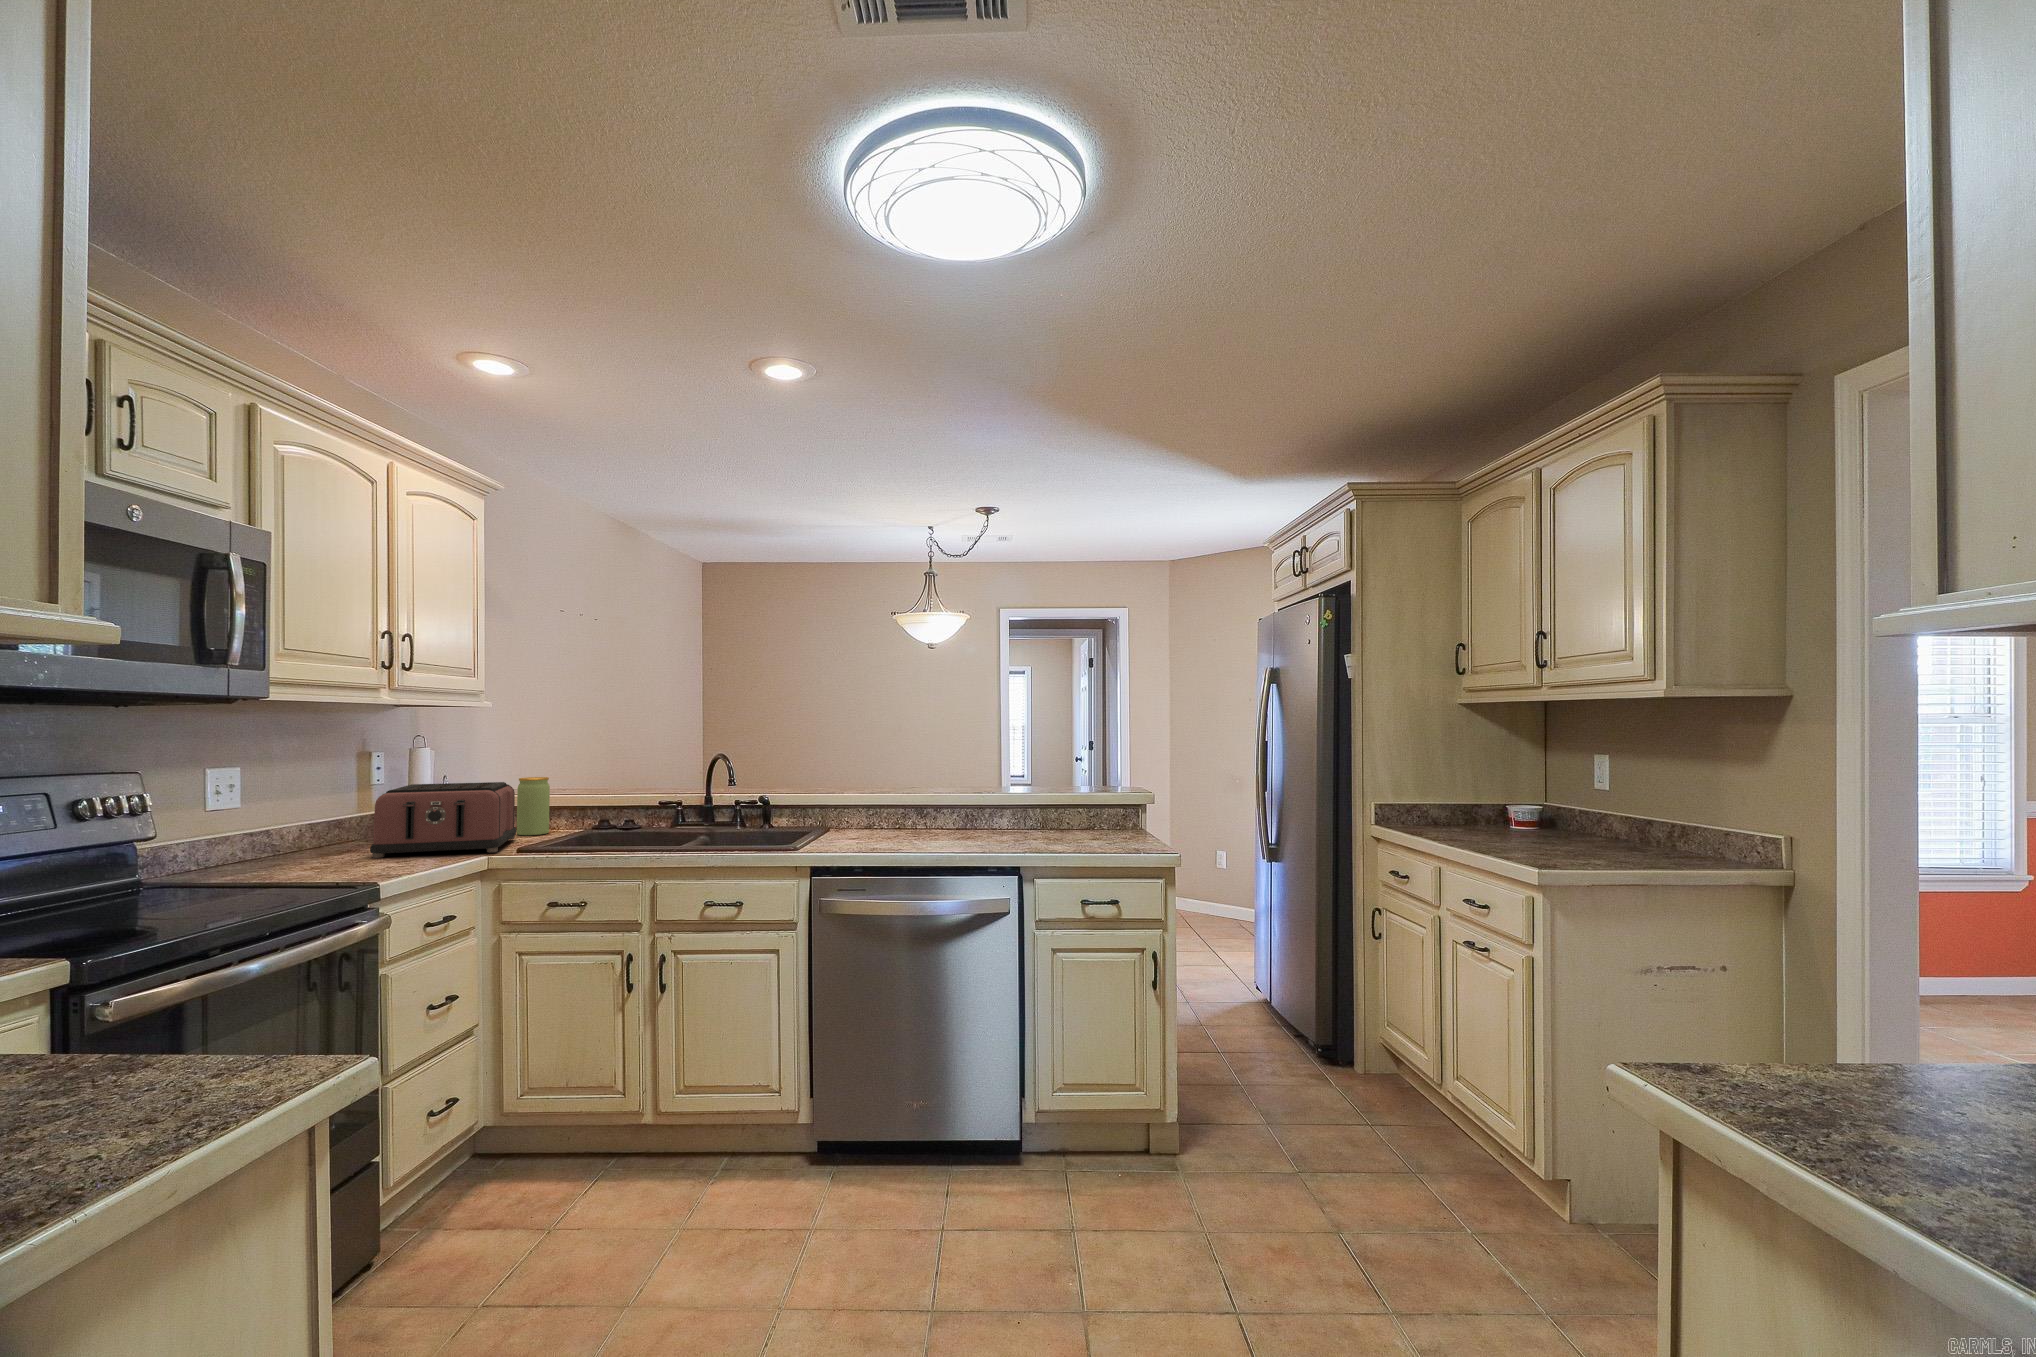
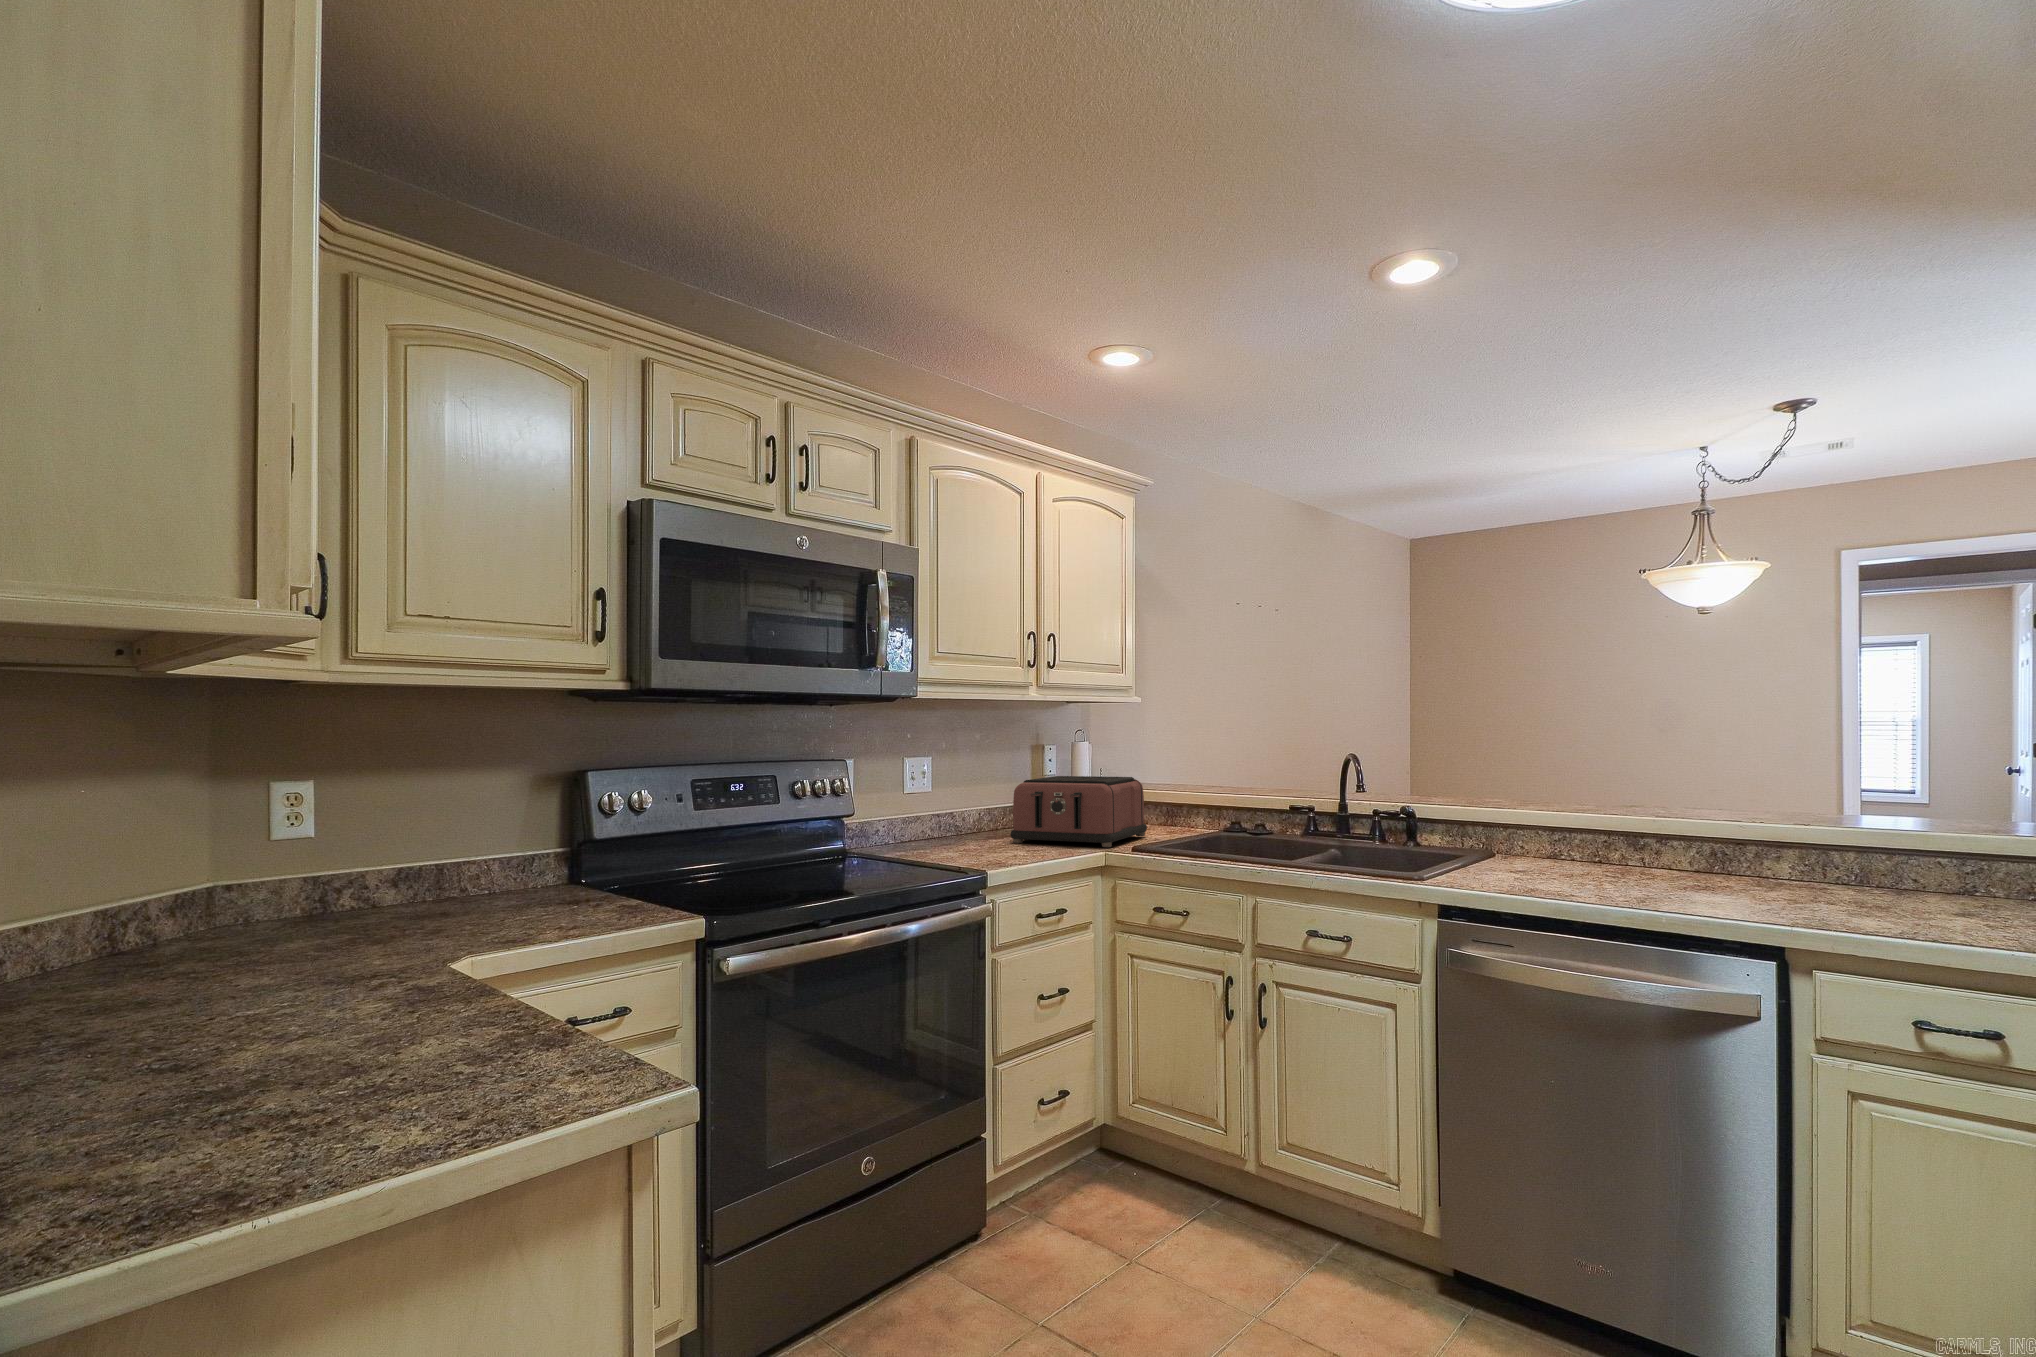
jar: present [517,777,550,835] -> none [1154,774,1185,834]

